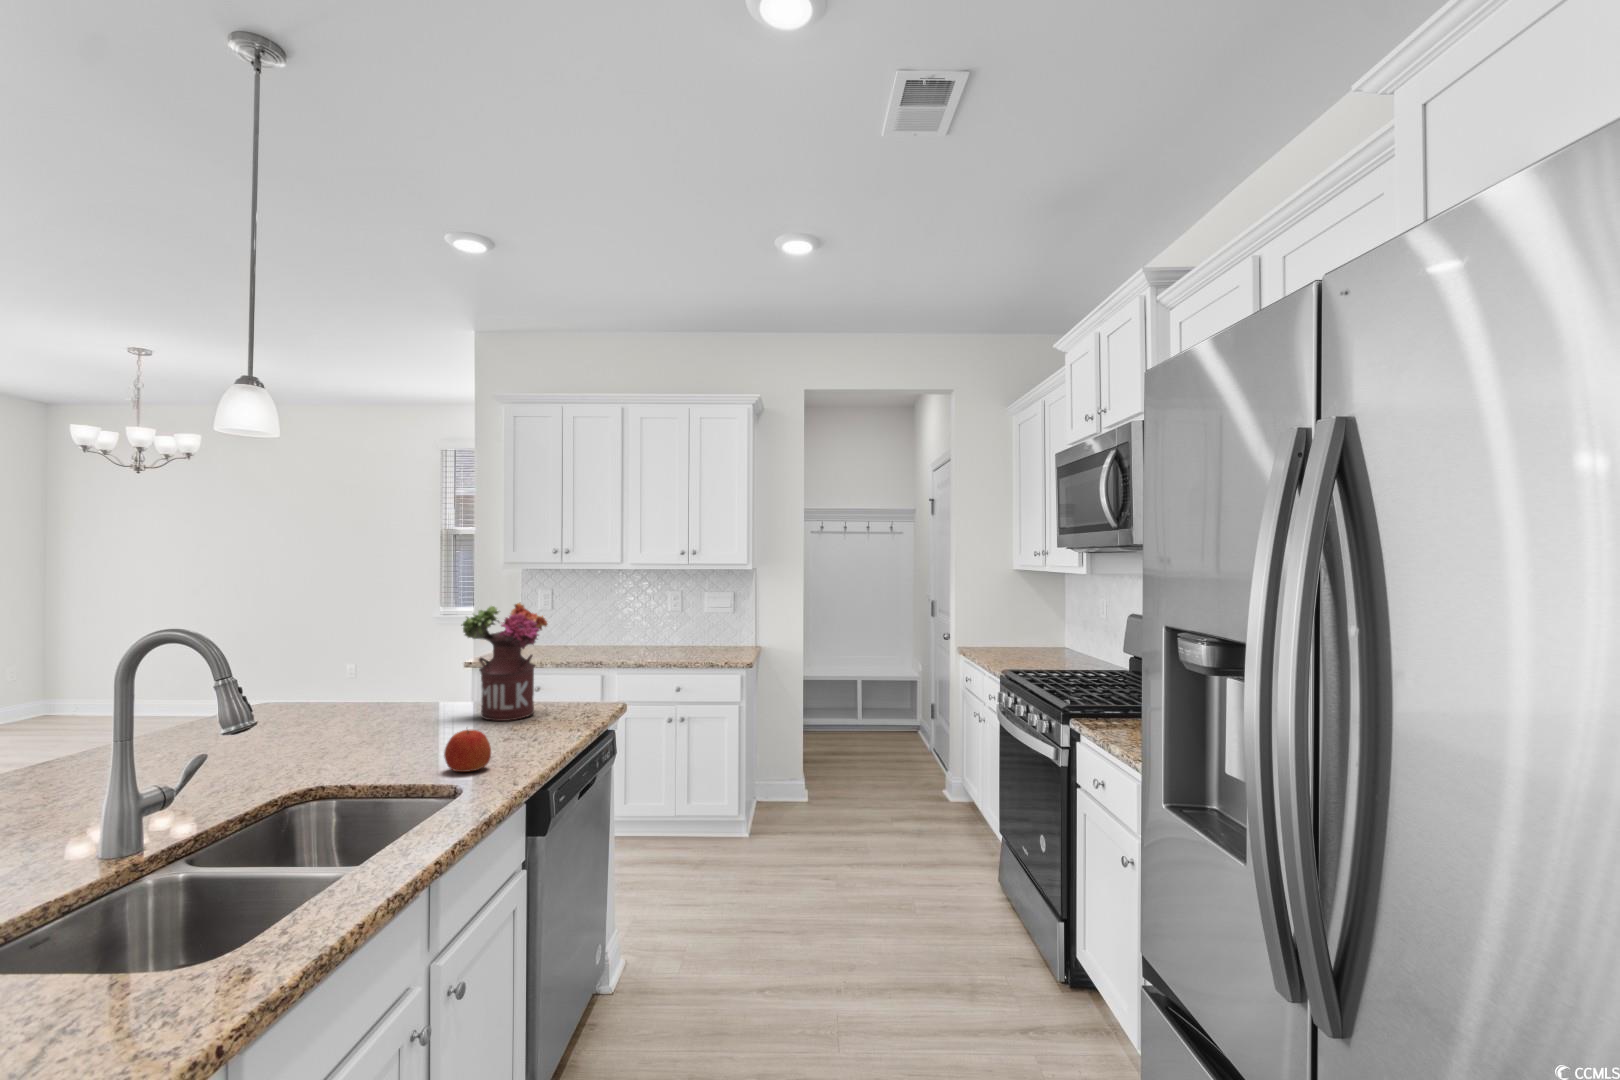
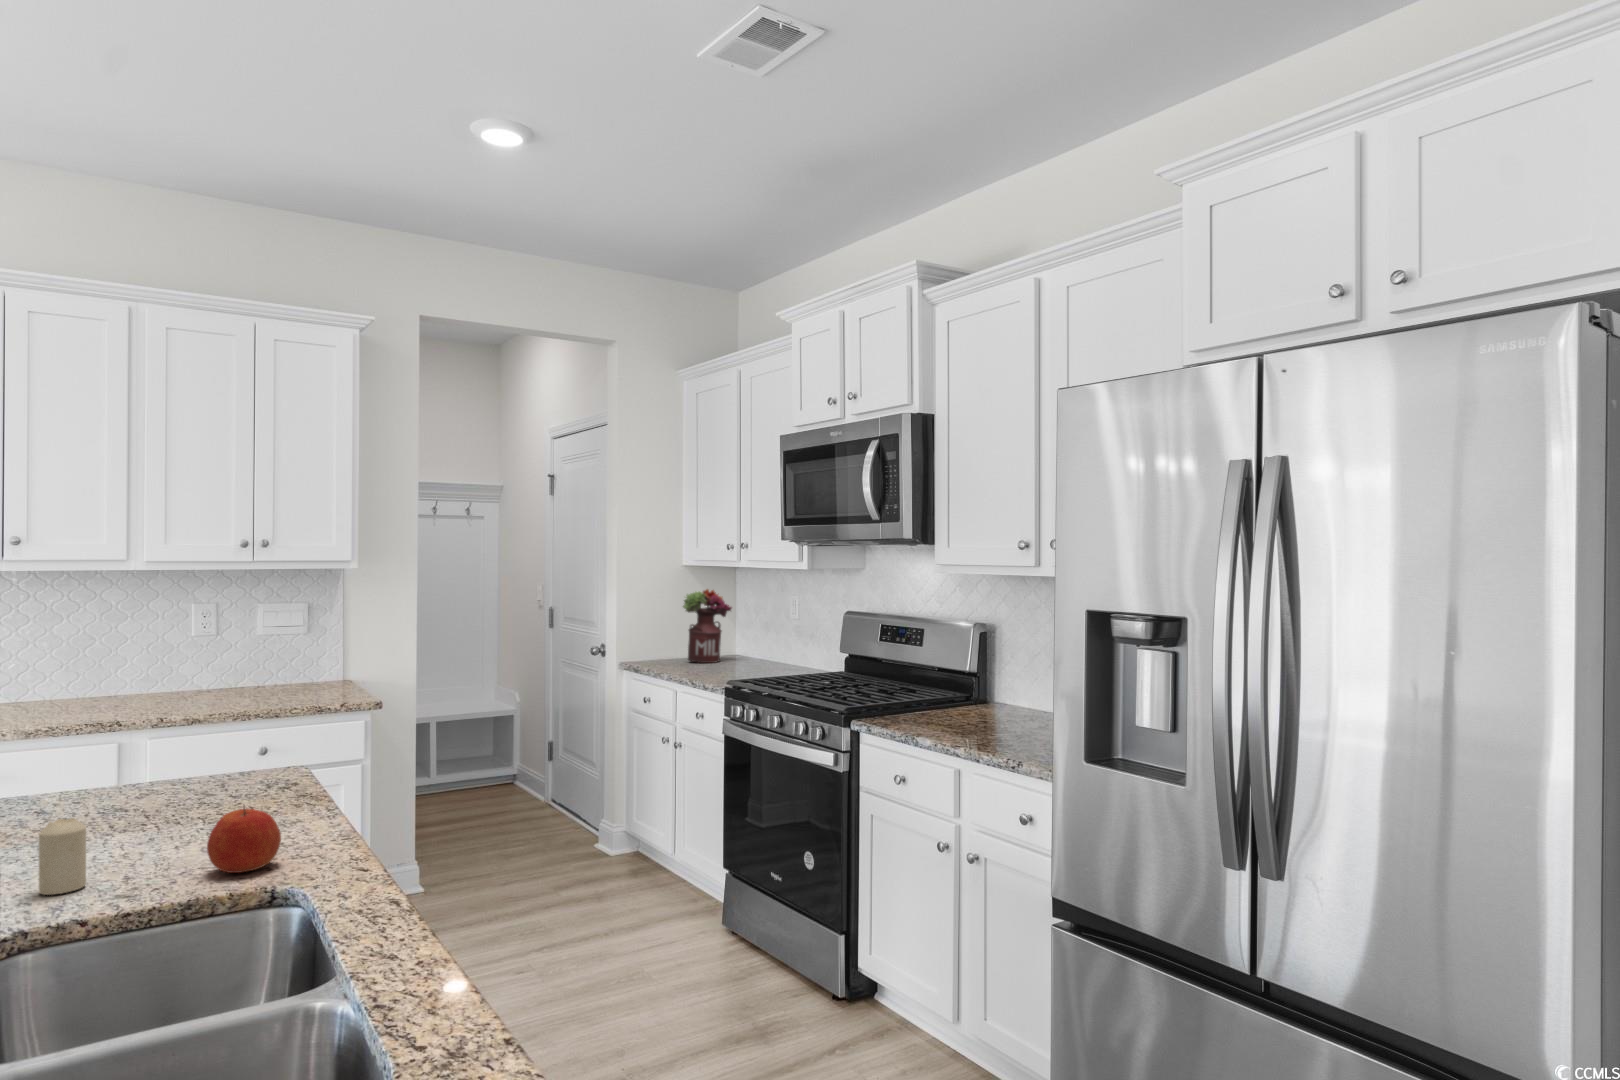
flower arrangement: present [461,603,547,721] -> present [683,589,732,663]
candle: none [366,721,392,767] -> present [39,818,86,895]

